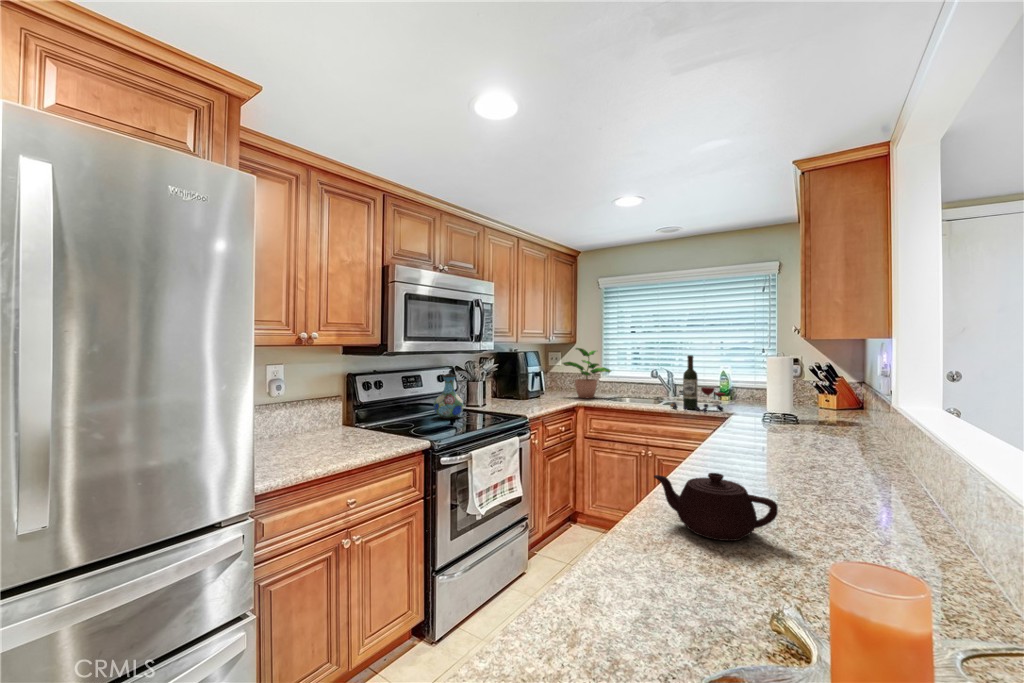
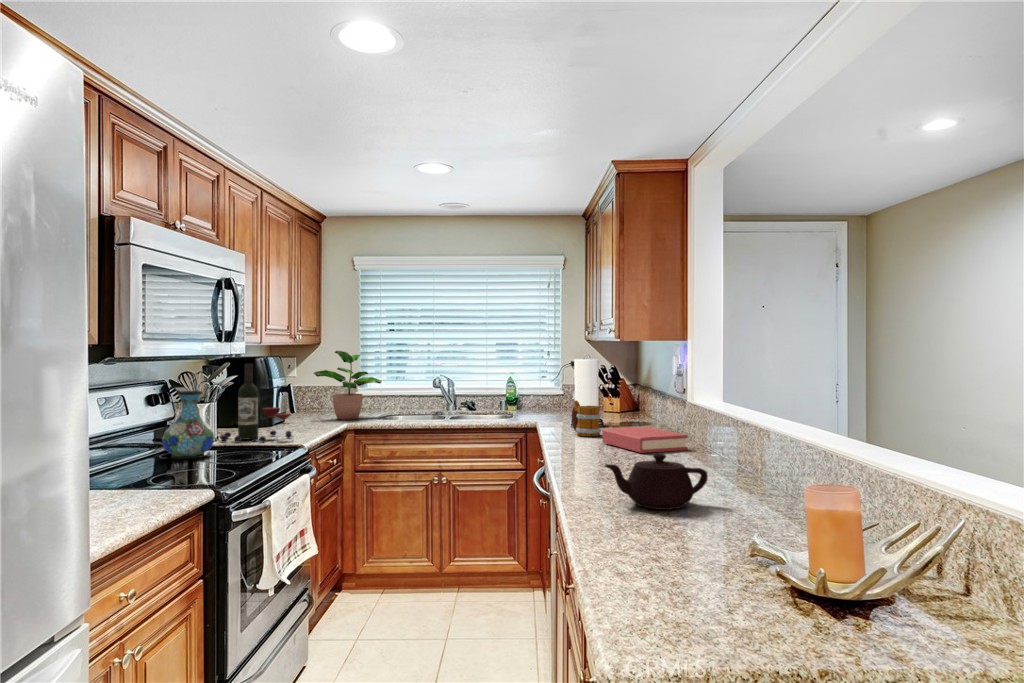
wine bottle: present [670,355,725,412] -> present [220,364,291,442]
mug: none [748,398,777,435] -> present [571,401,601,437]
hardback book: none [764,430,859,465] -> present [602,427,688,453]

